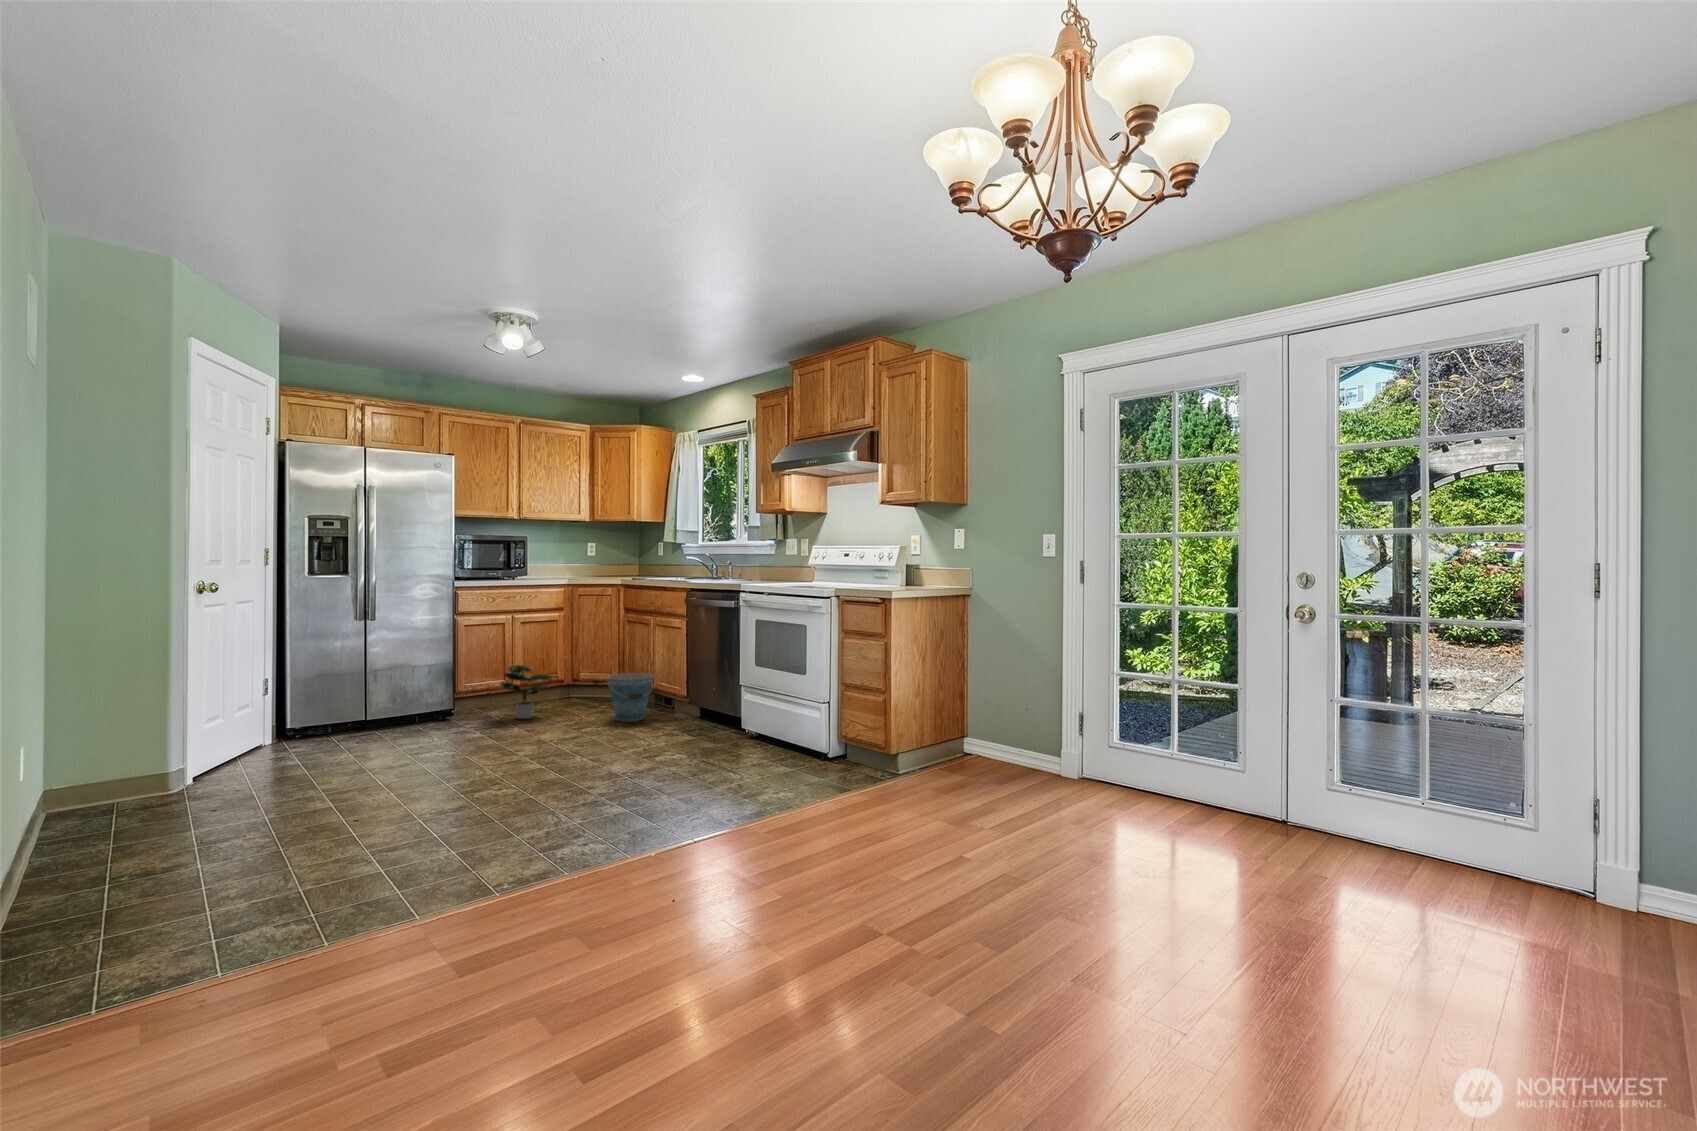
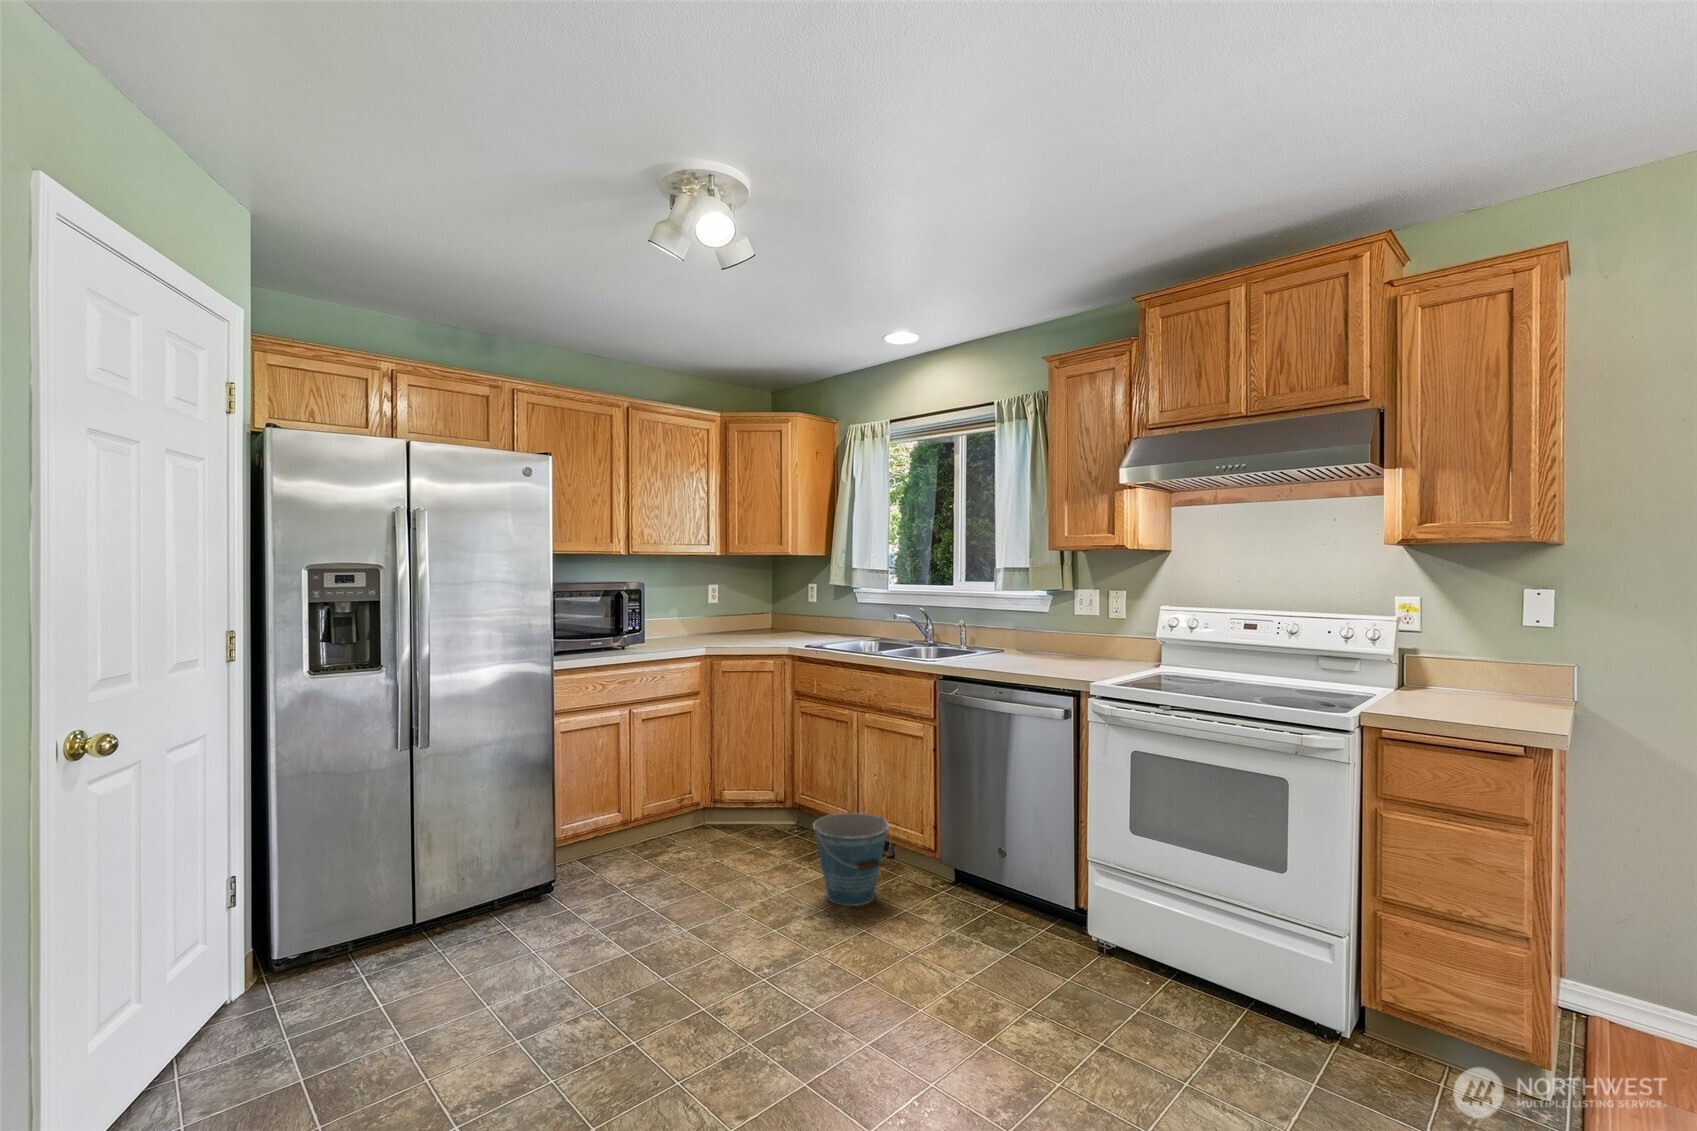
potted plant: present [500,665,552,719] -> none [631,802,718,901]

